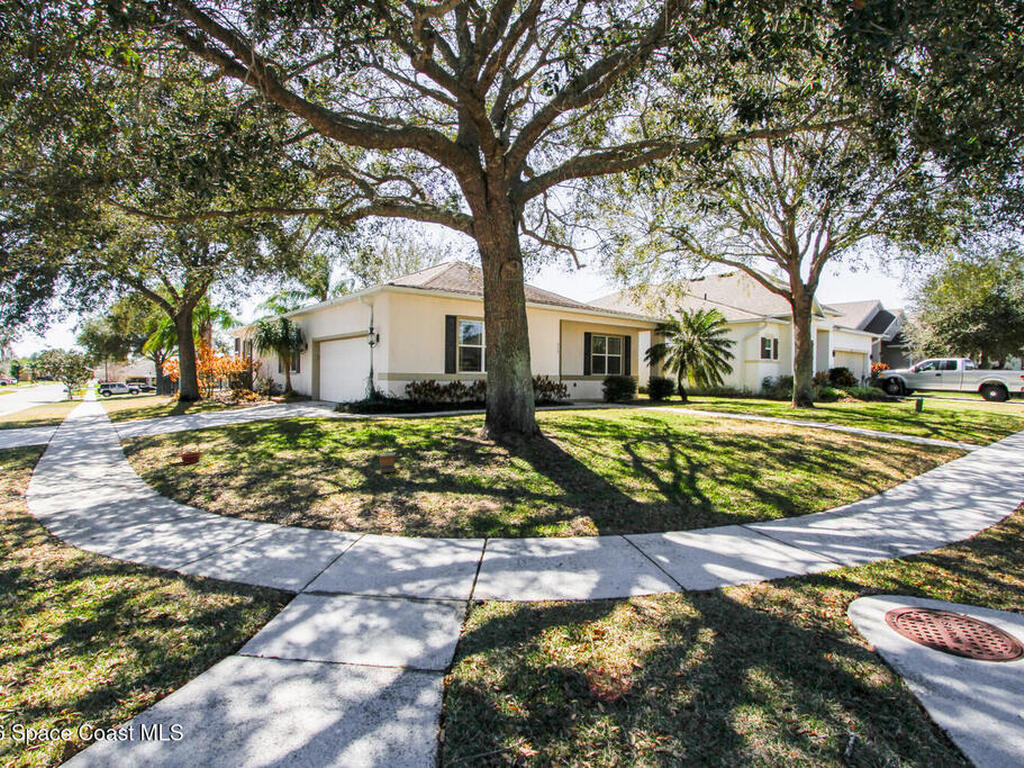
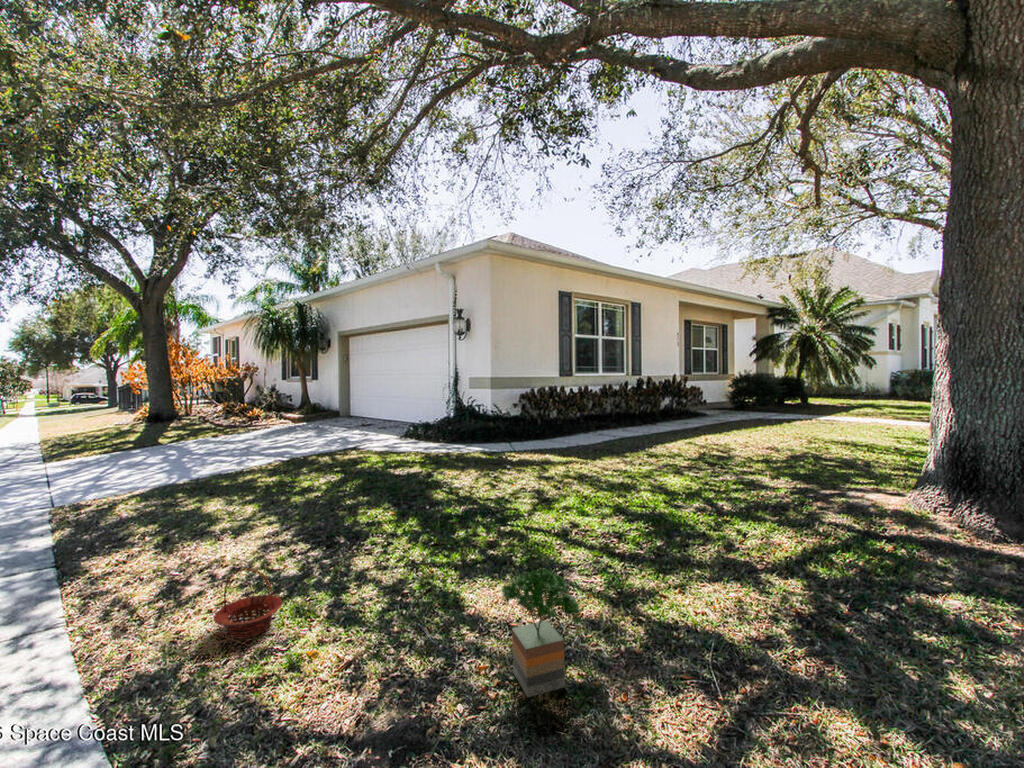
potted tree: present [375,434,400,473] -> present [501,569,581,697]

